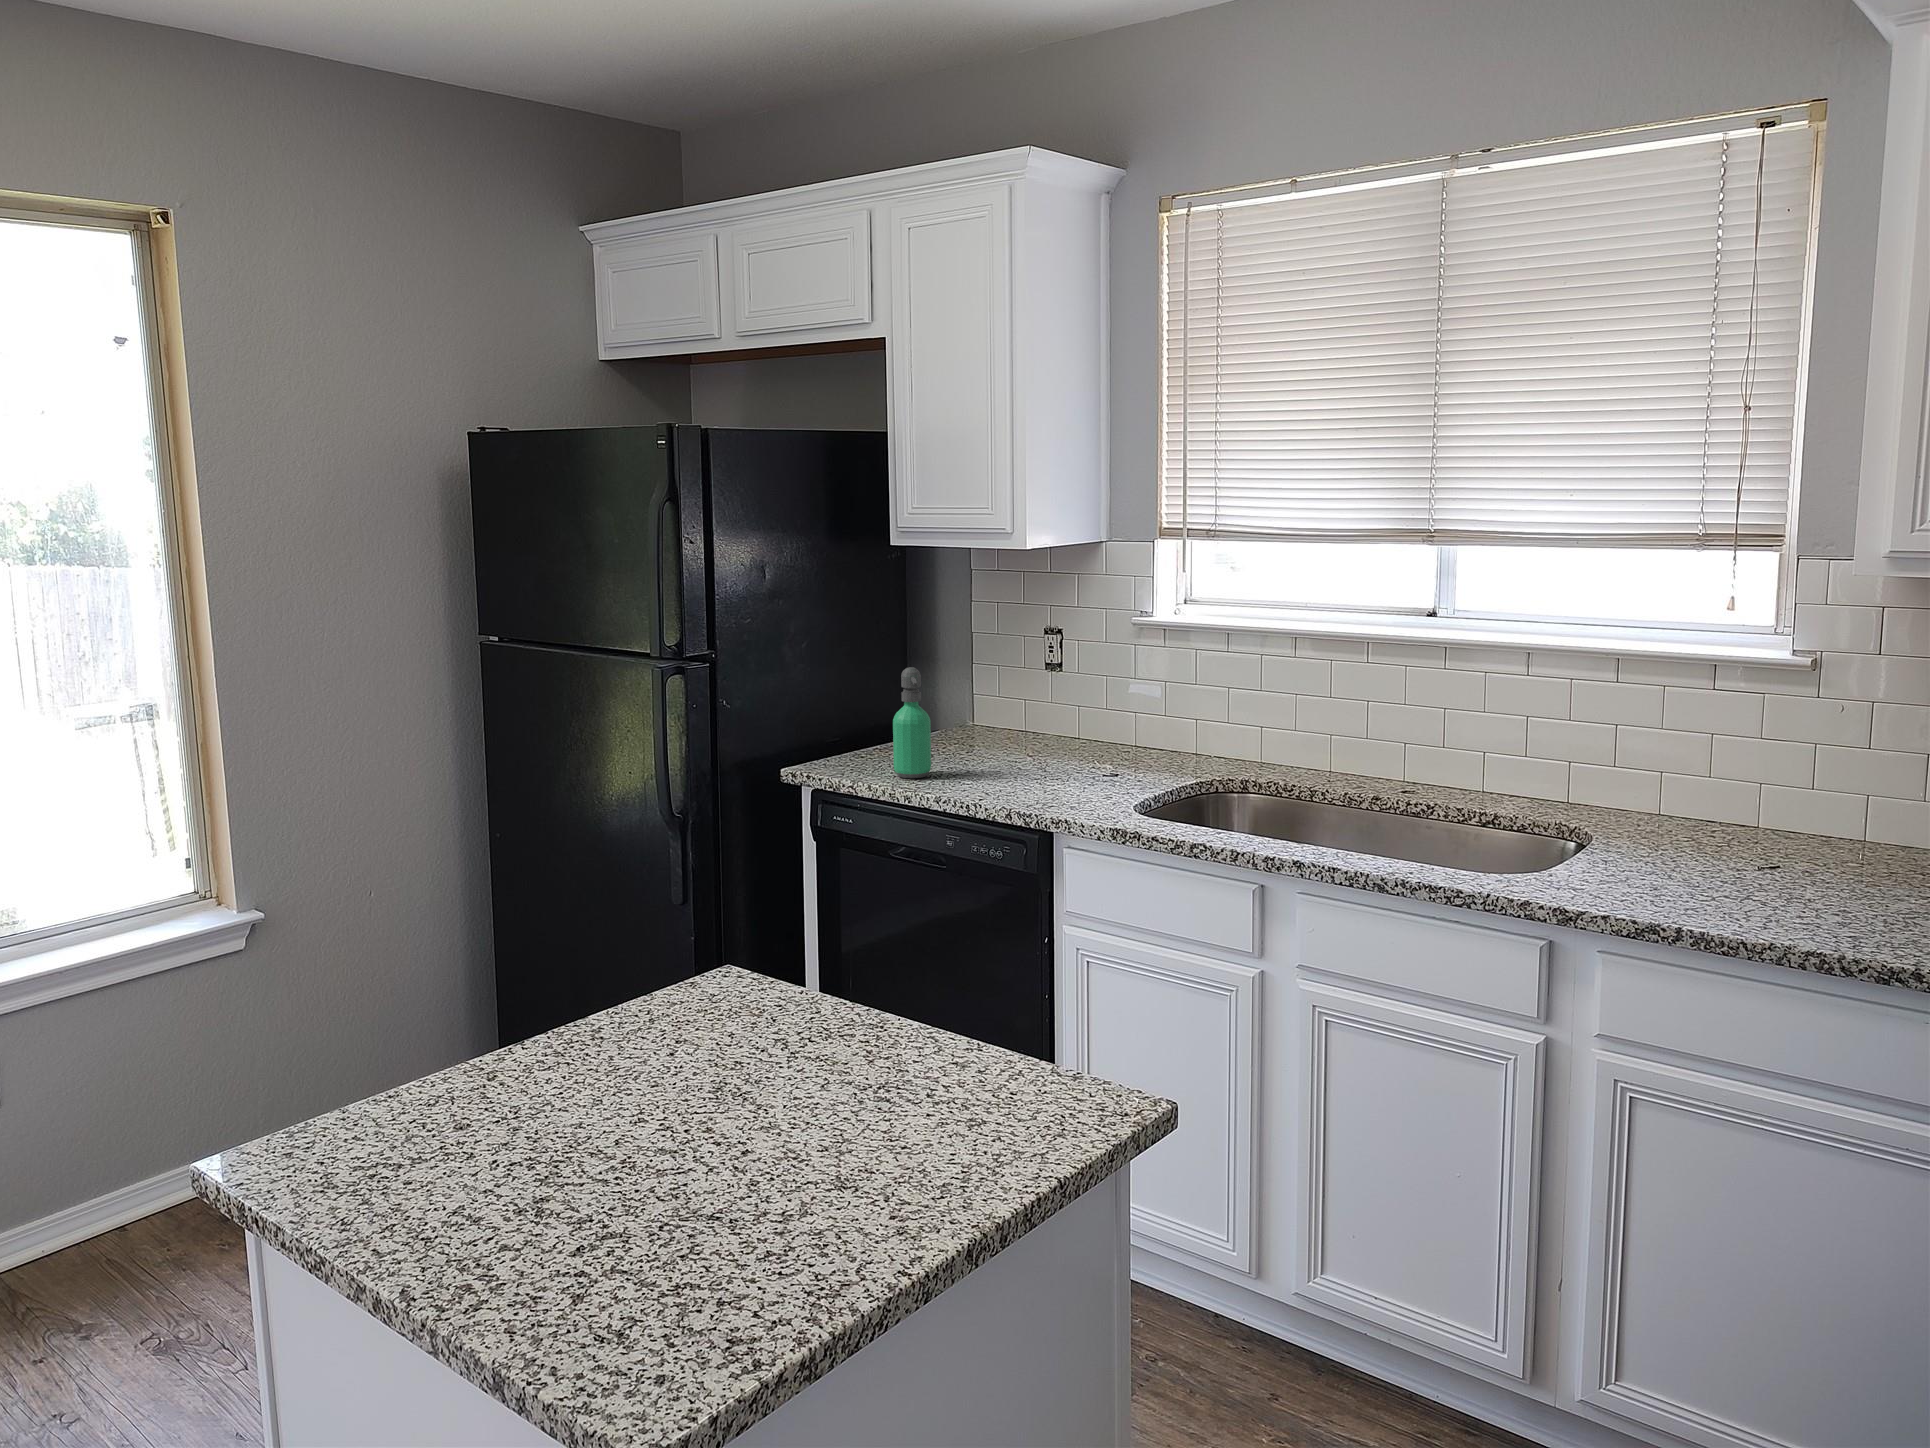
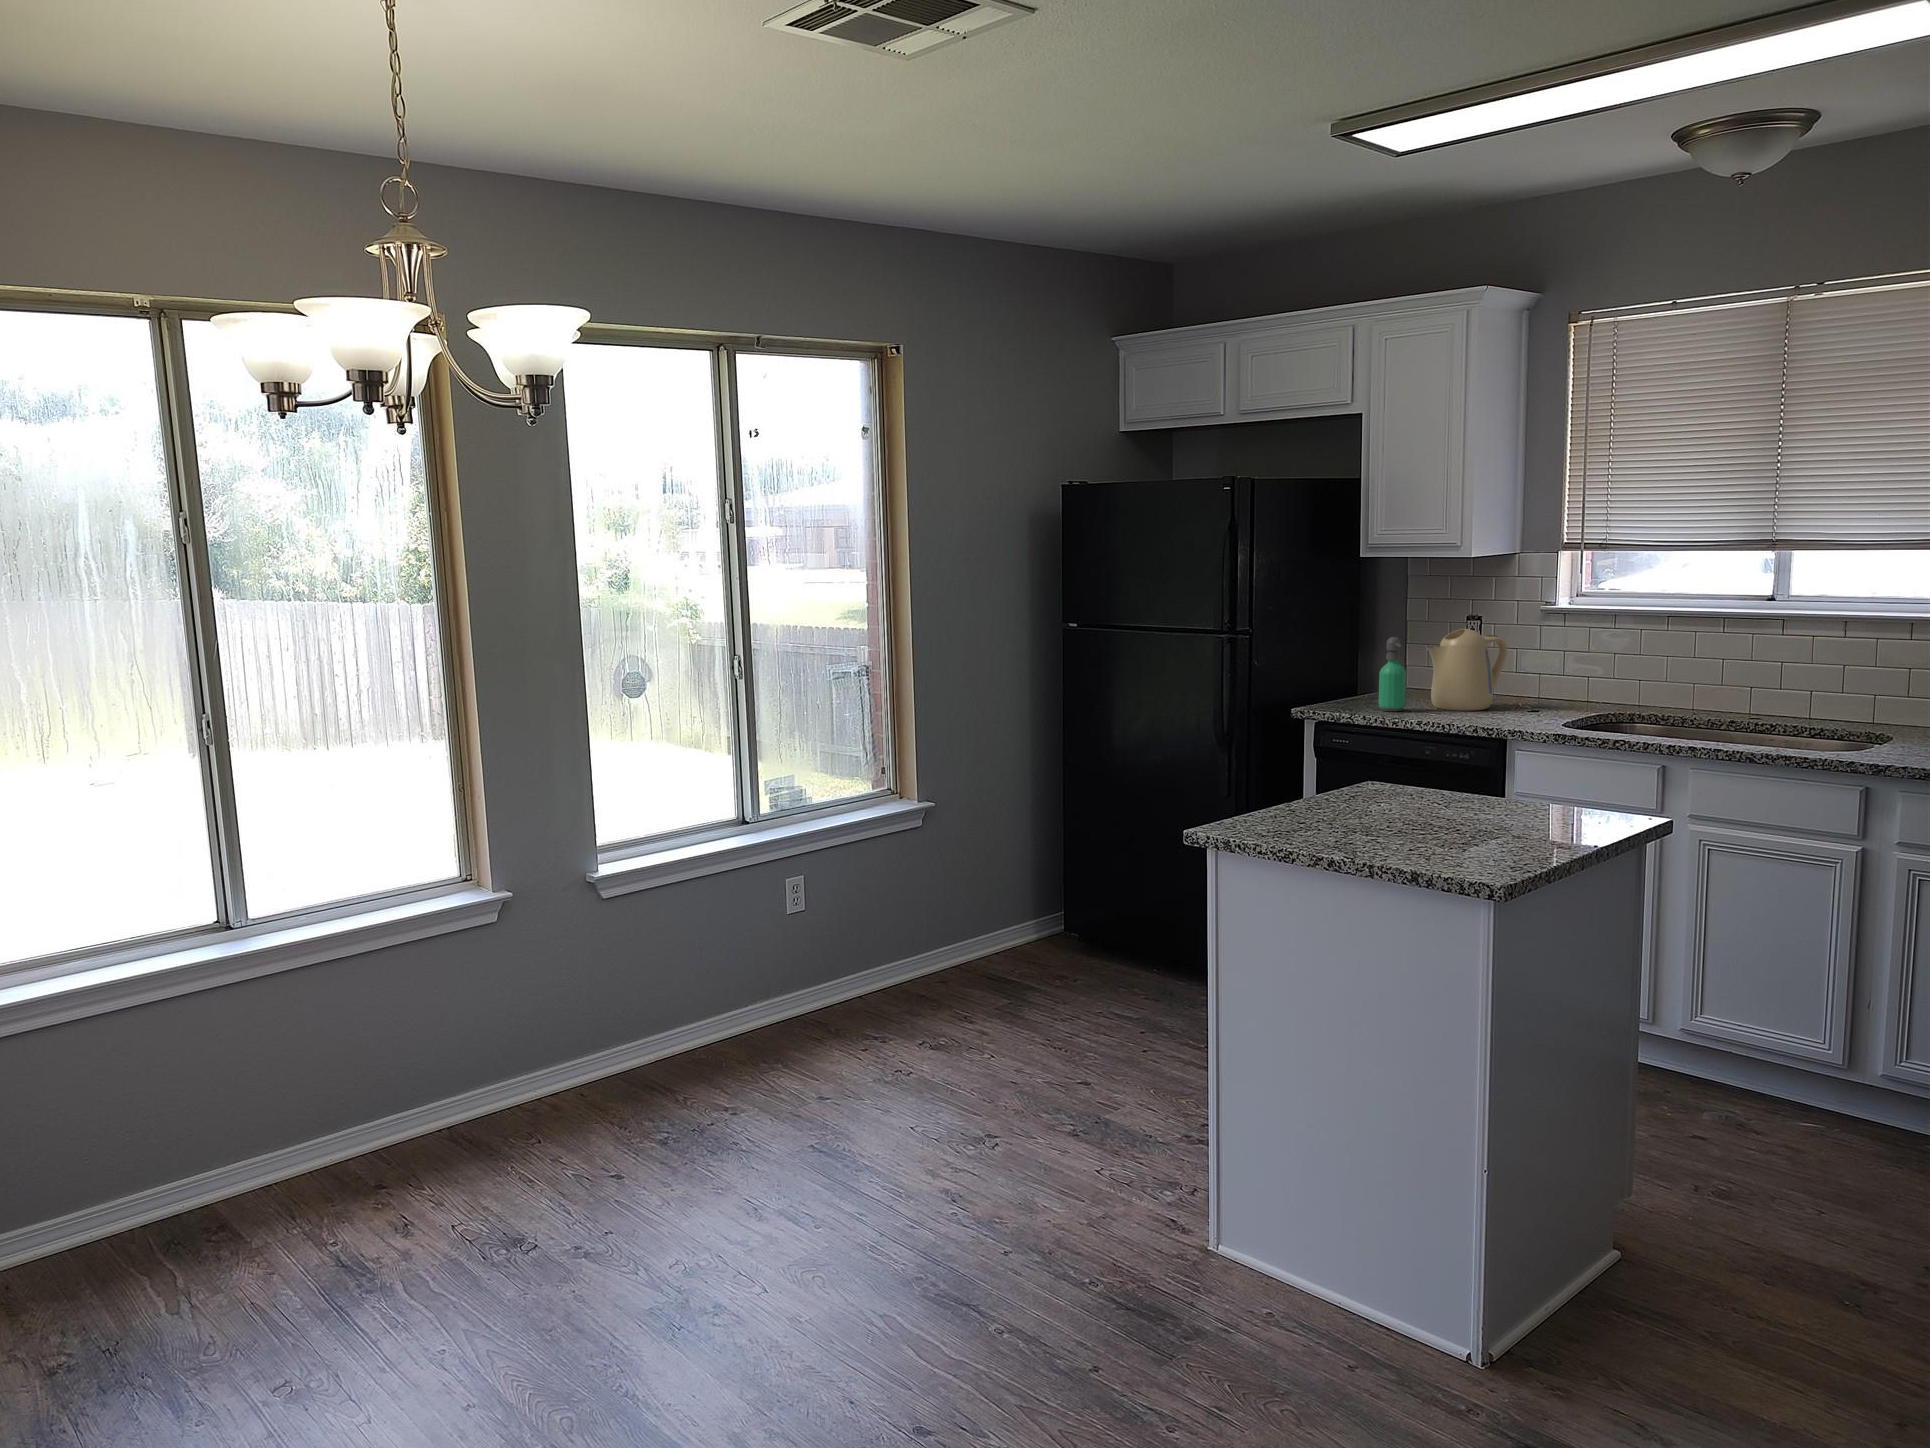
kettle: none [965,653,1081,775] -> present [1427,629,1507,711]

